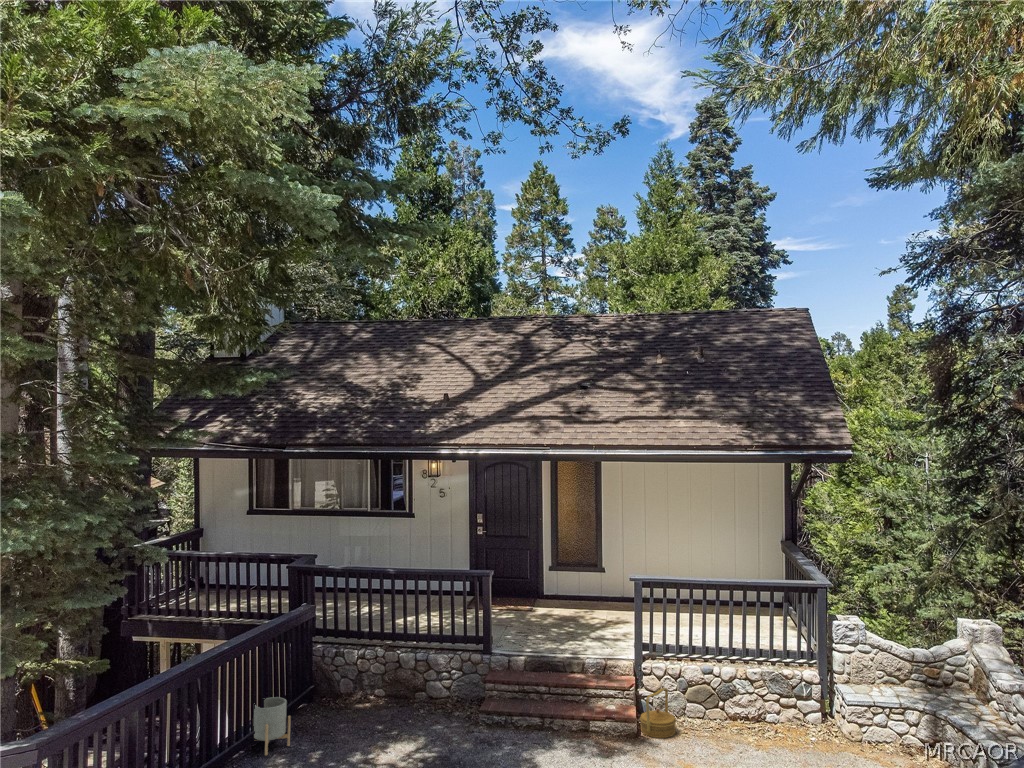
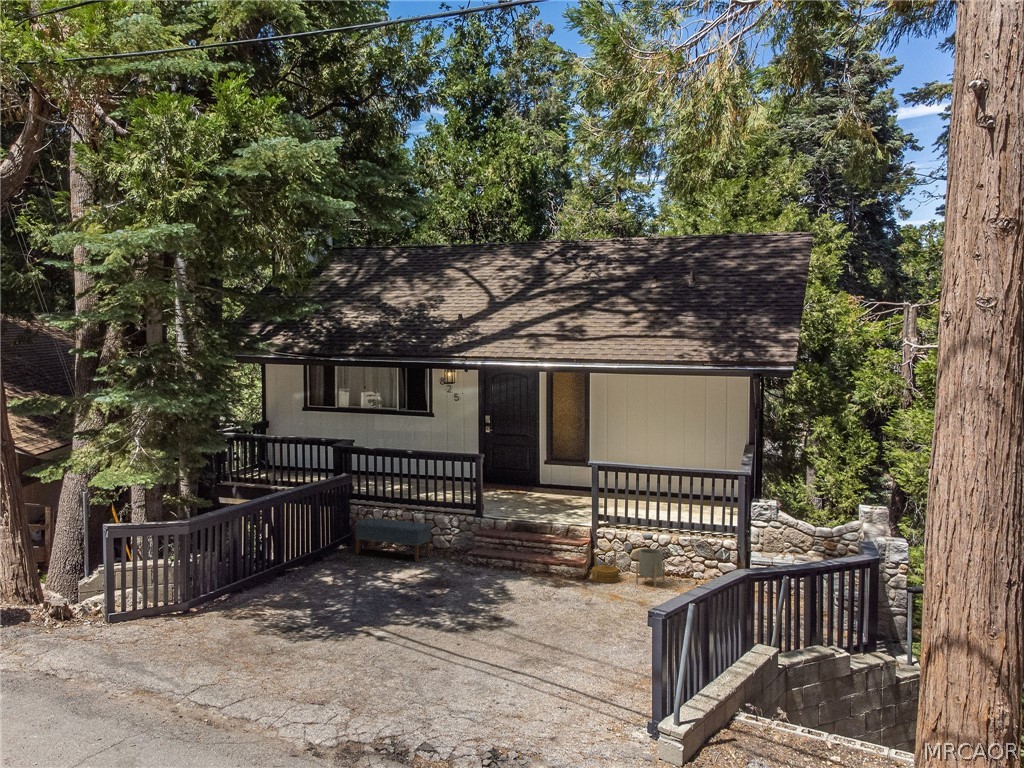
bench: none [323,656,423,717] -> present [355,518,431,562]
planter: present [253,697,291,755] -> present [636,549,665,587]

